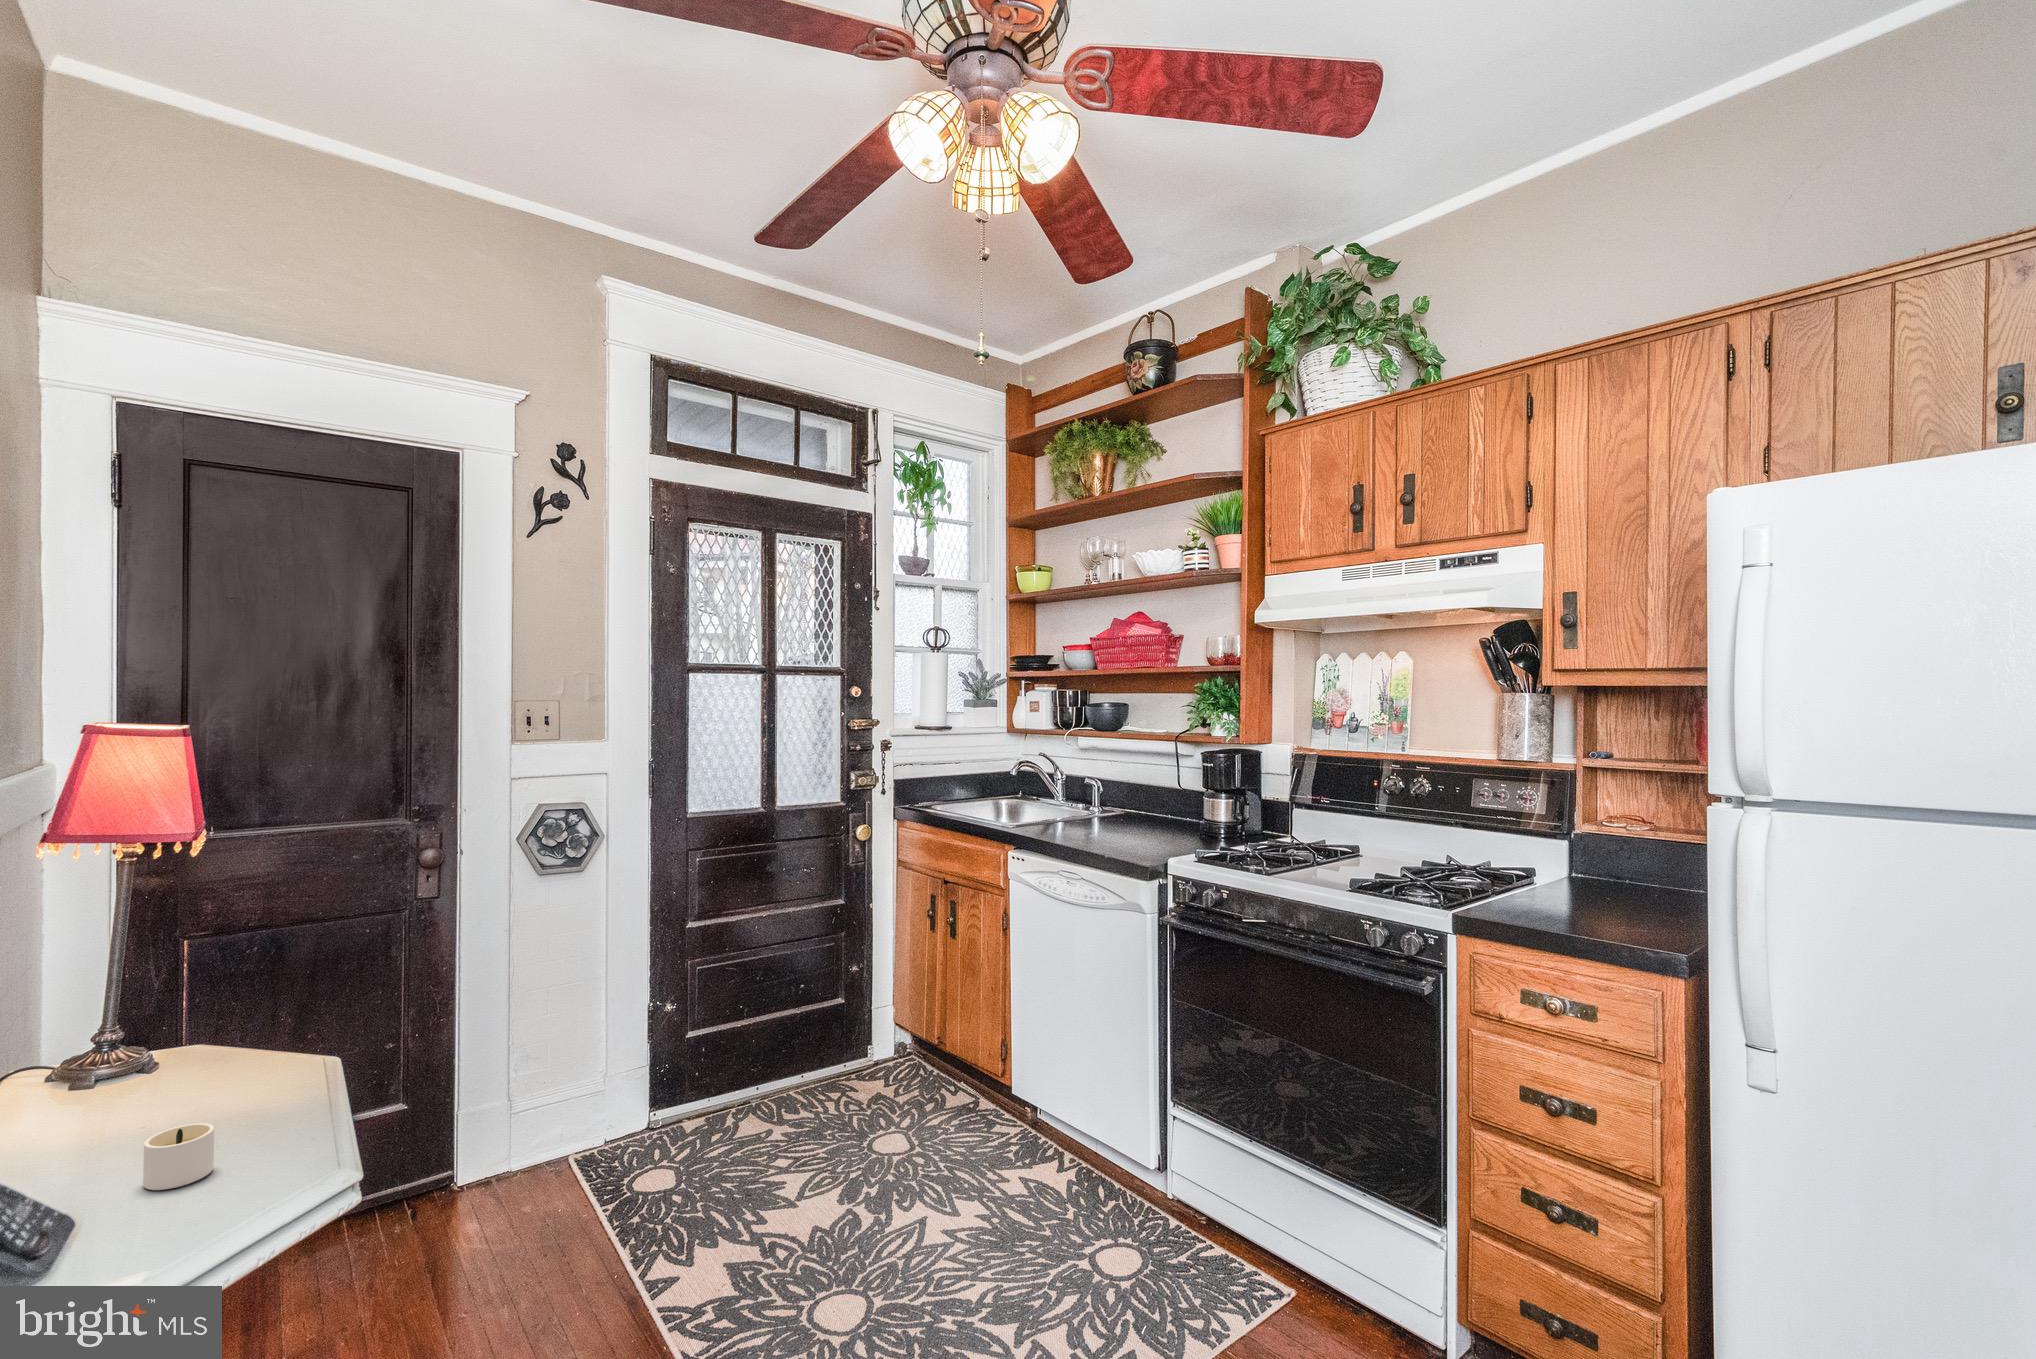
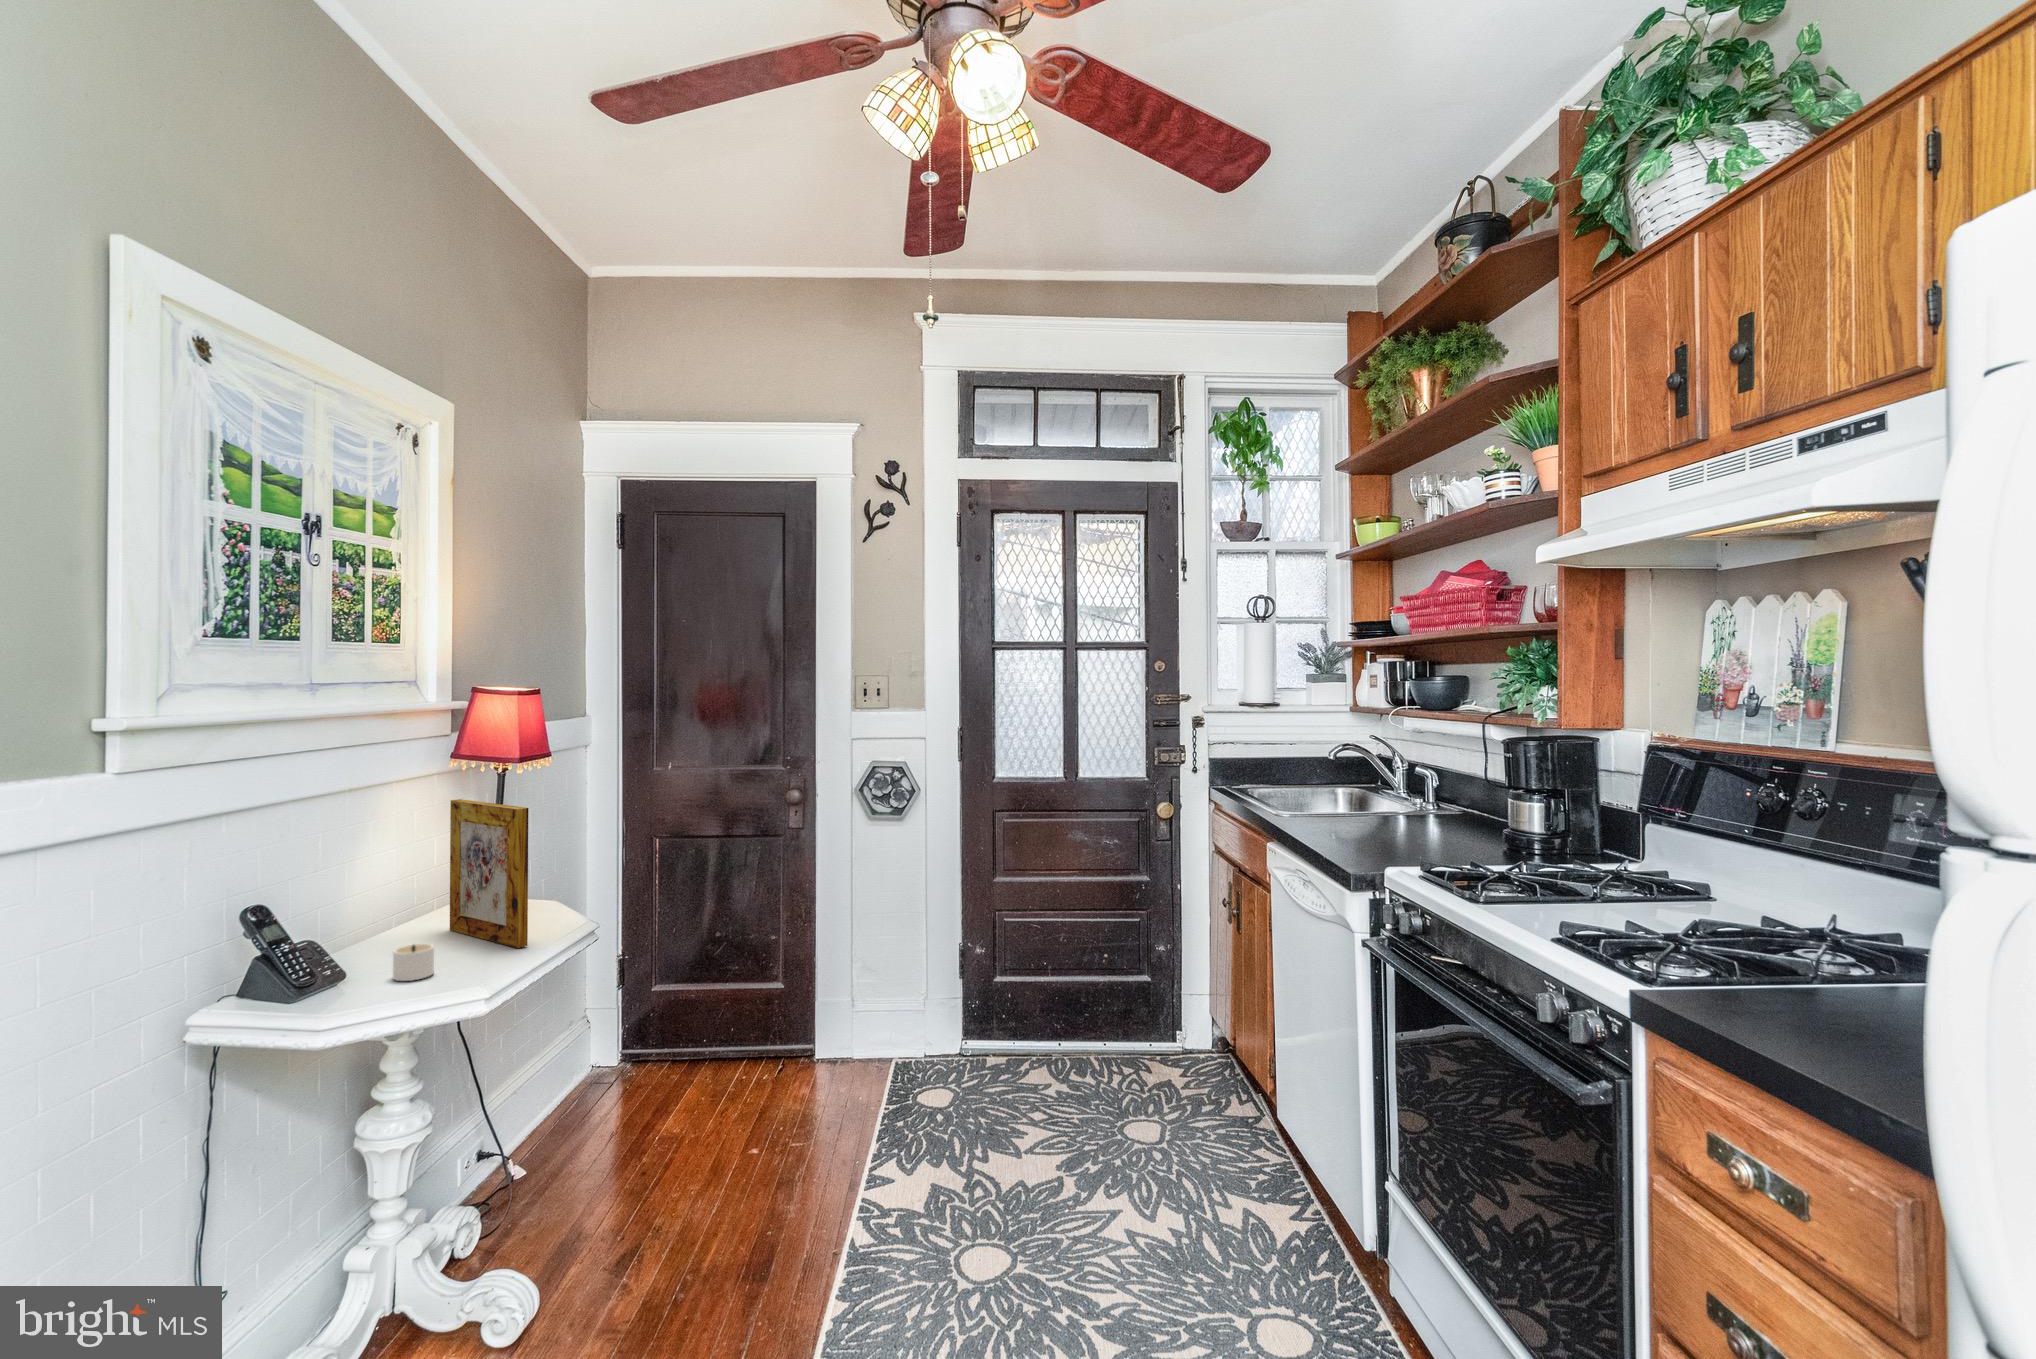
picture frame: none [81,903,290,1112] -> present [450,799,528,948]

